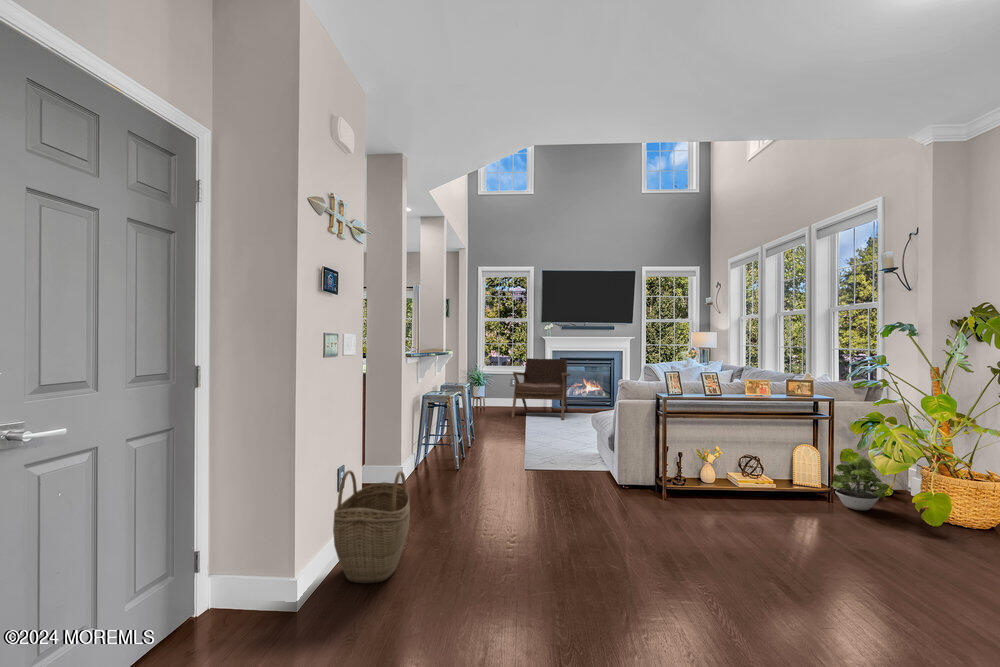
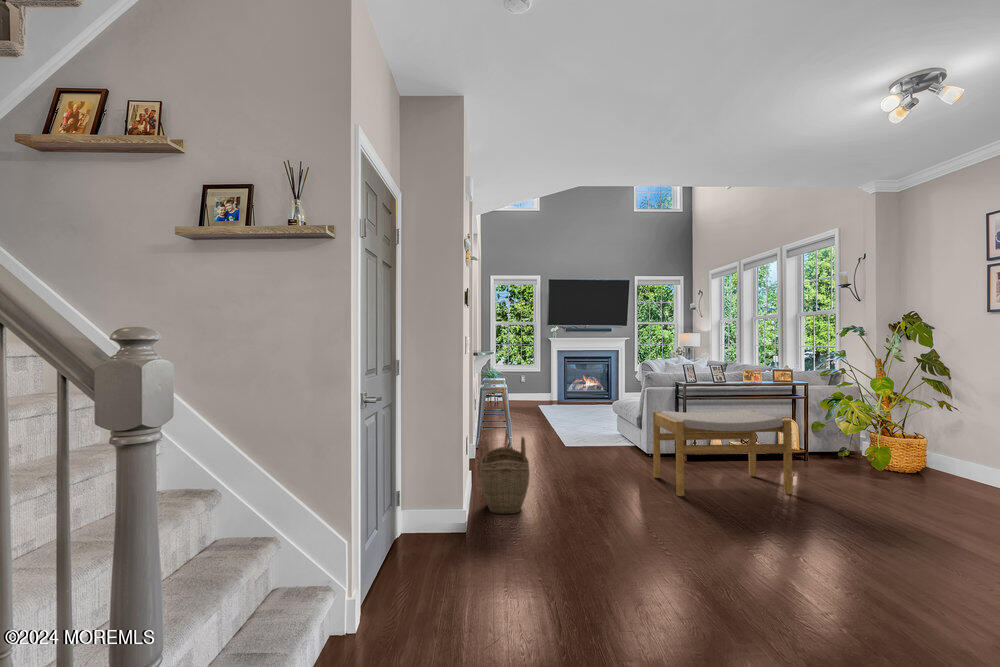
lounge chair: present [511,358,570,420] -> none [527,358,575,410]
footstool: none [609,435,797,563] -> present [653,410,792,496]
potted plant: present [831,456,890,510] -> none [805,424,849,465]

